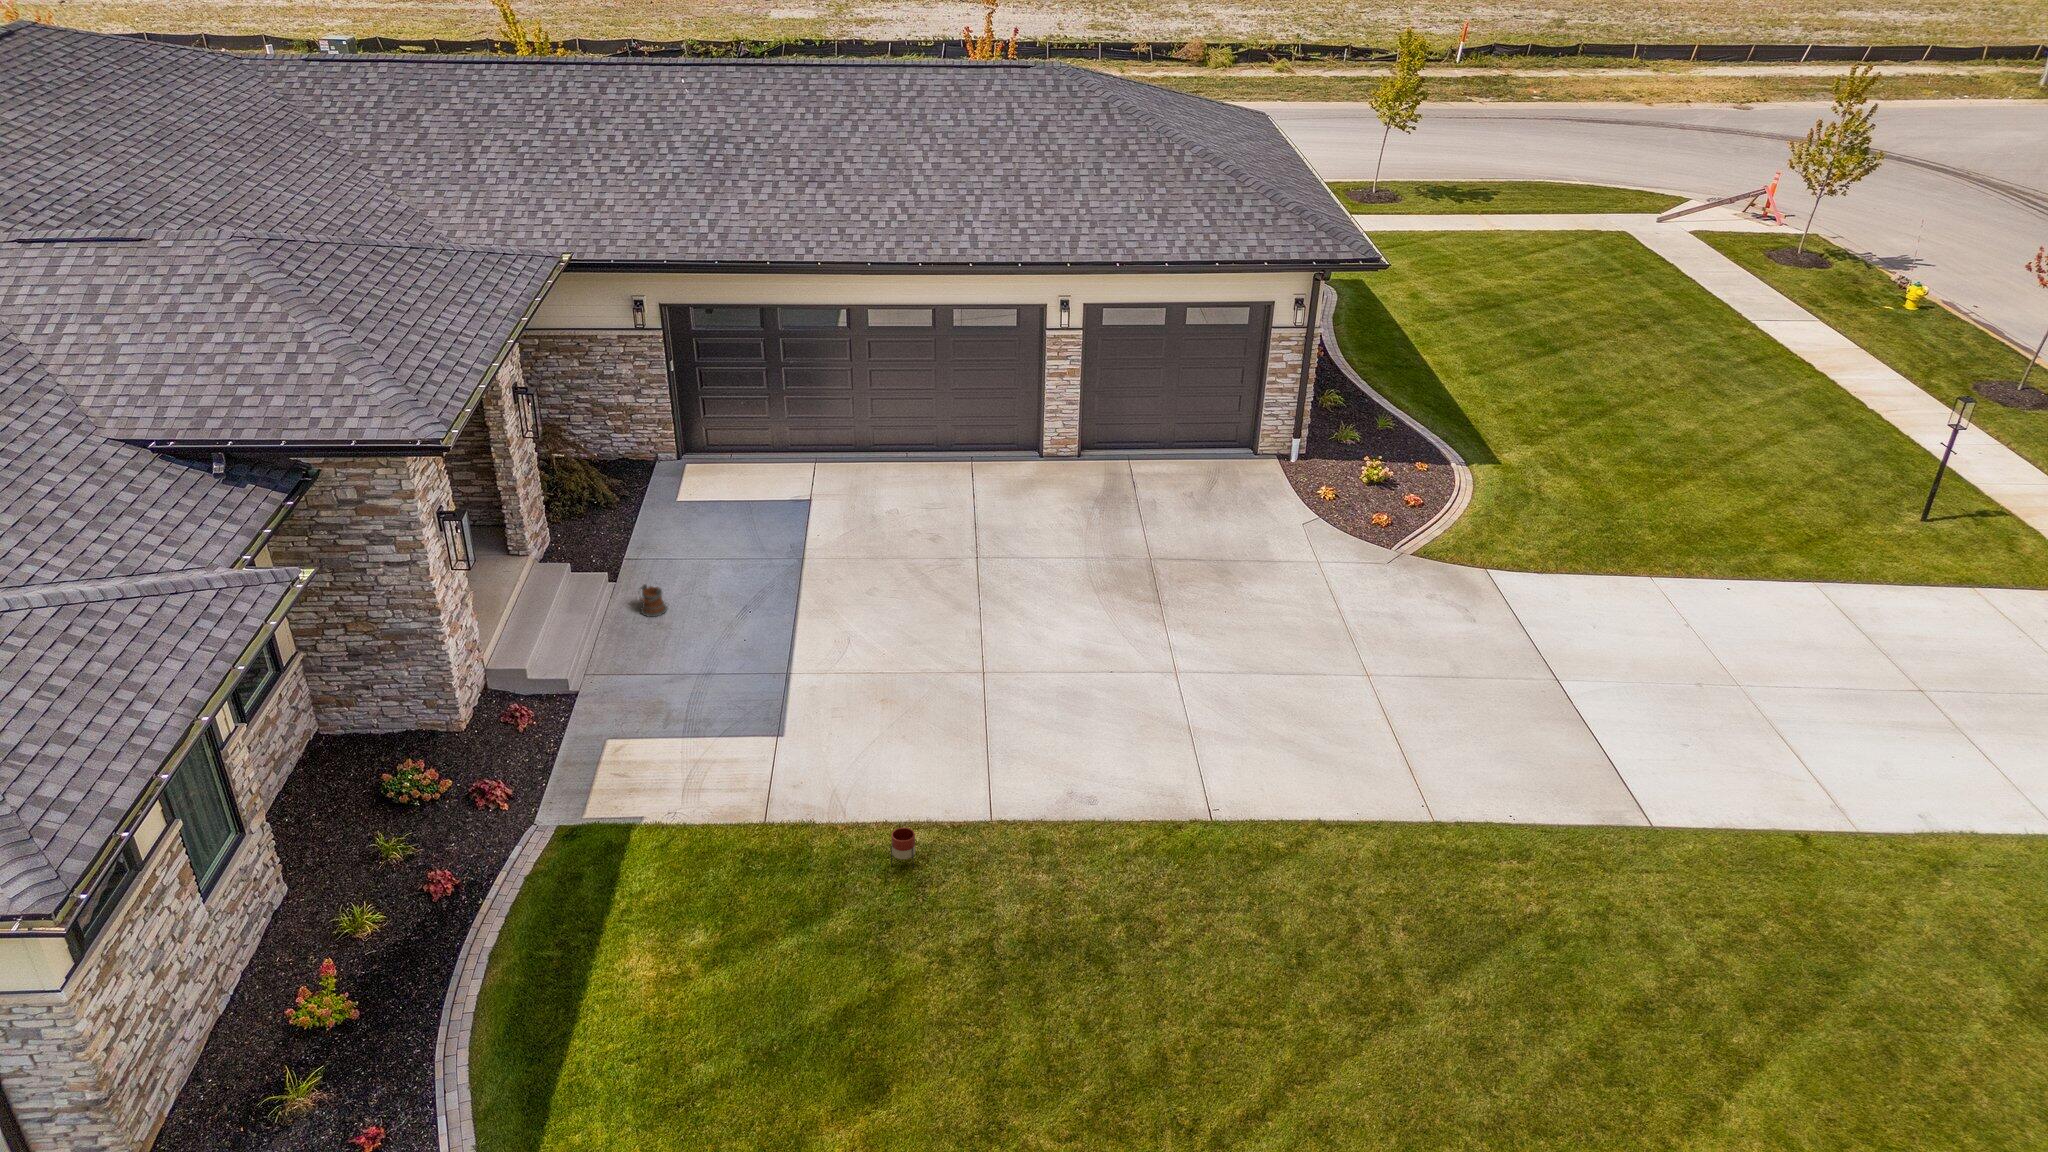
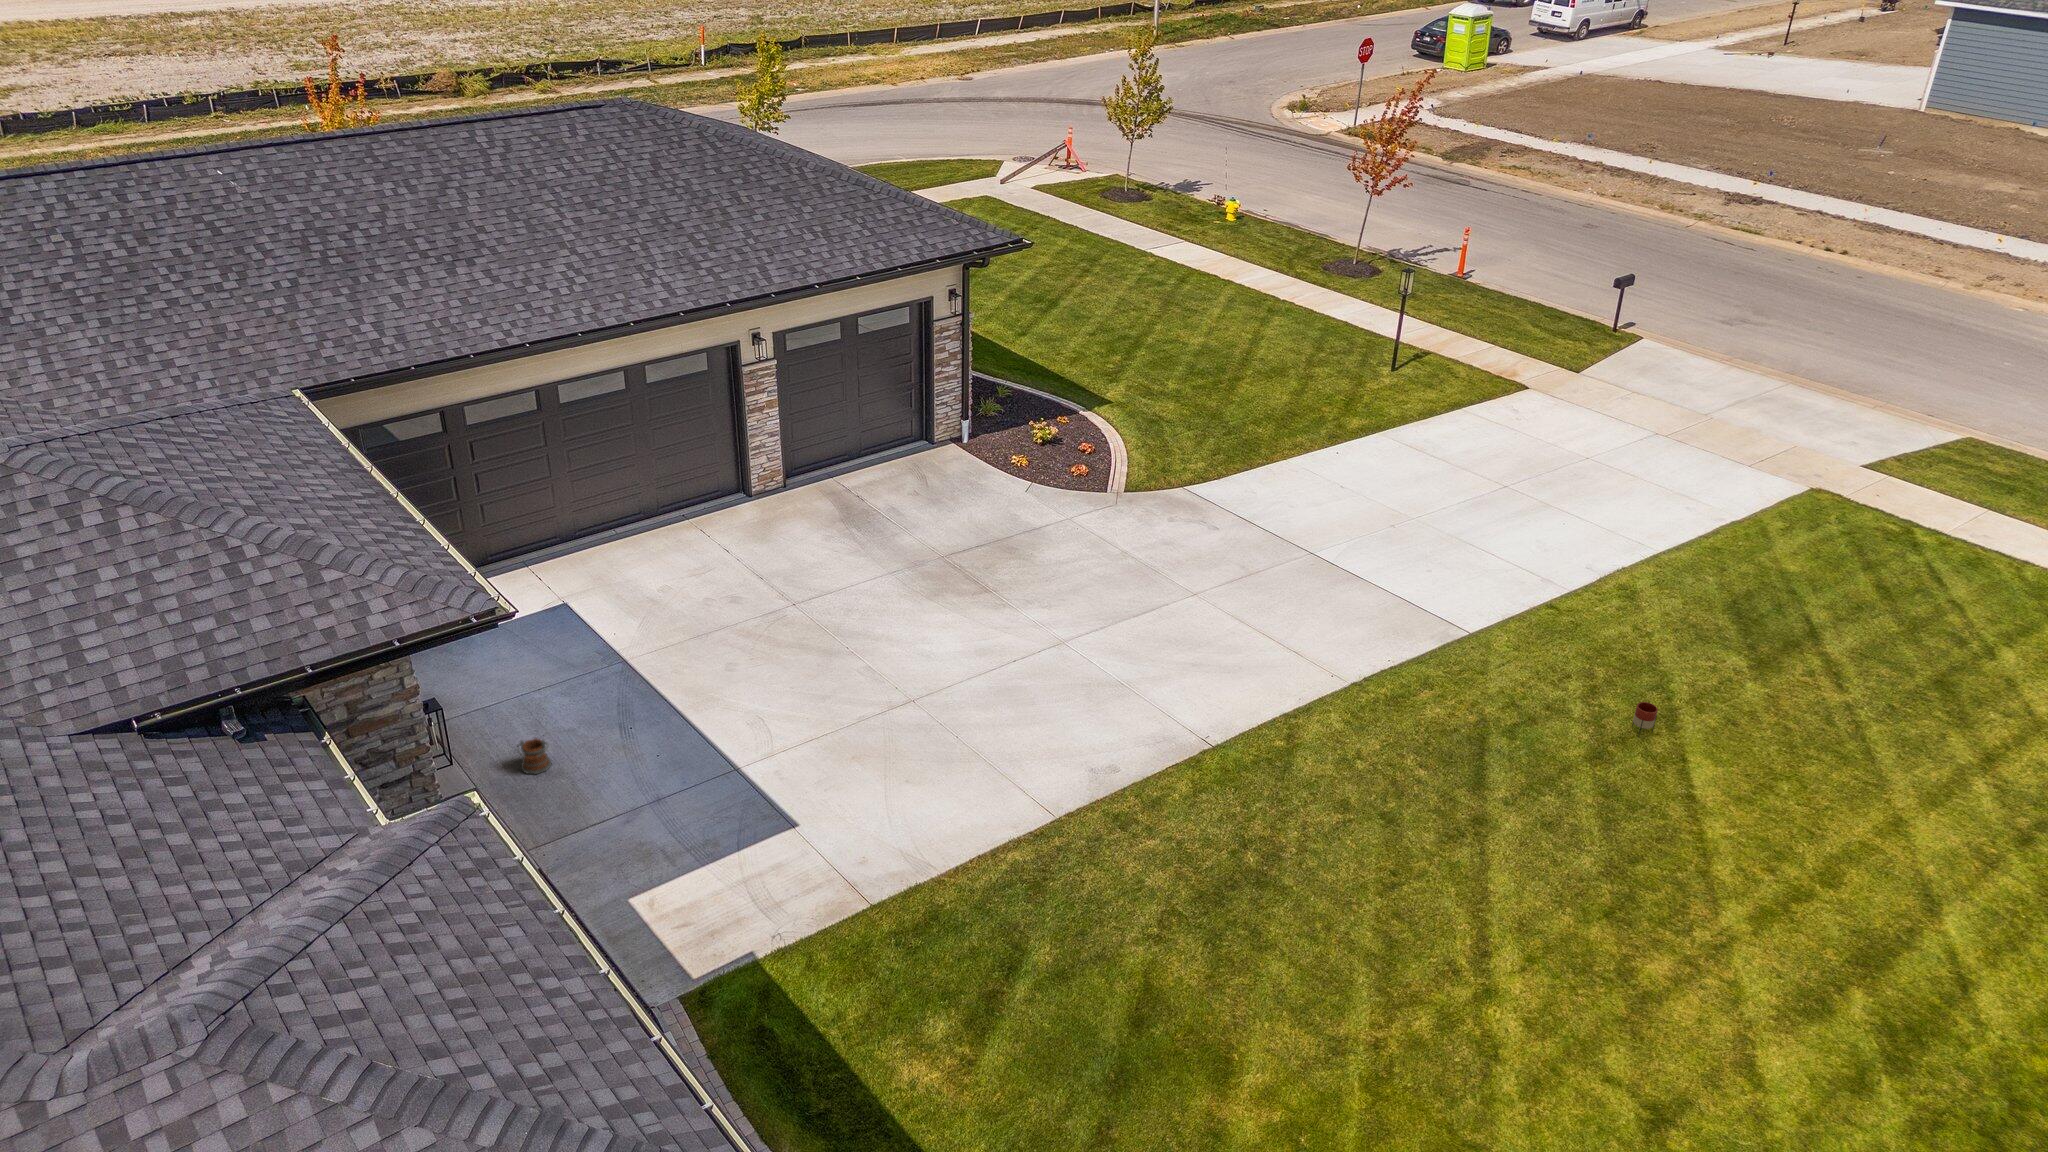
planter: present [891,827,915,868] -> present [1632,702,1658,737]

